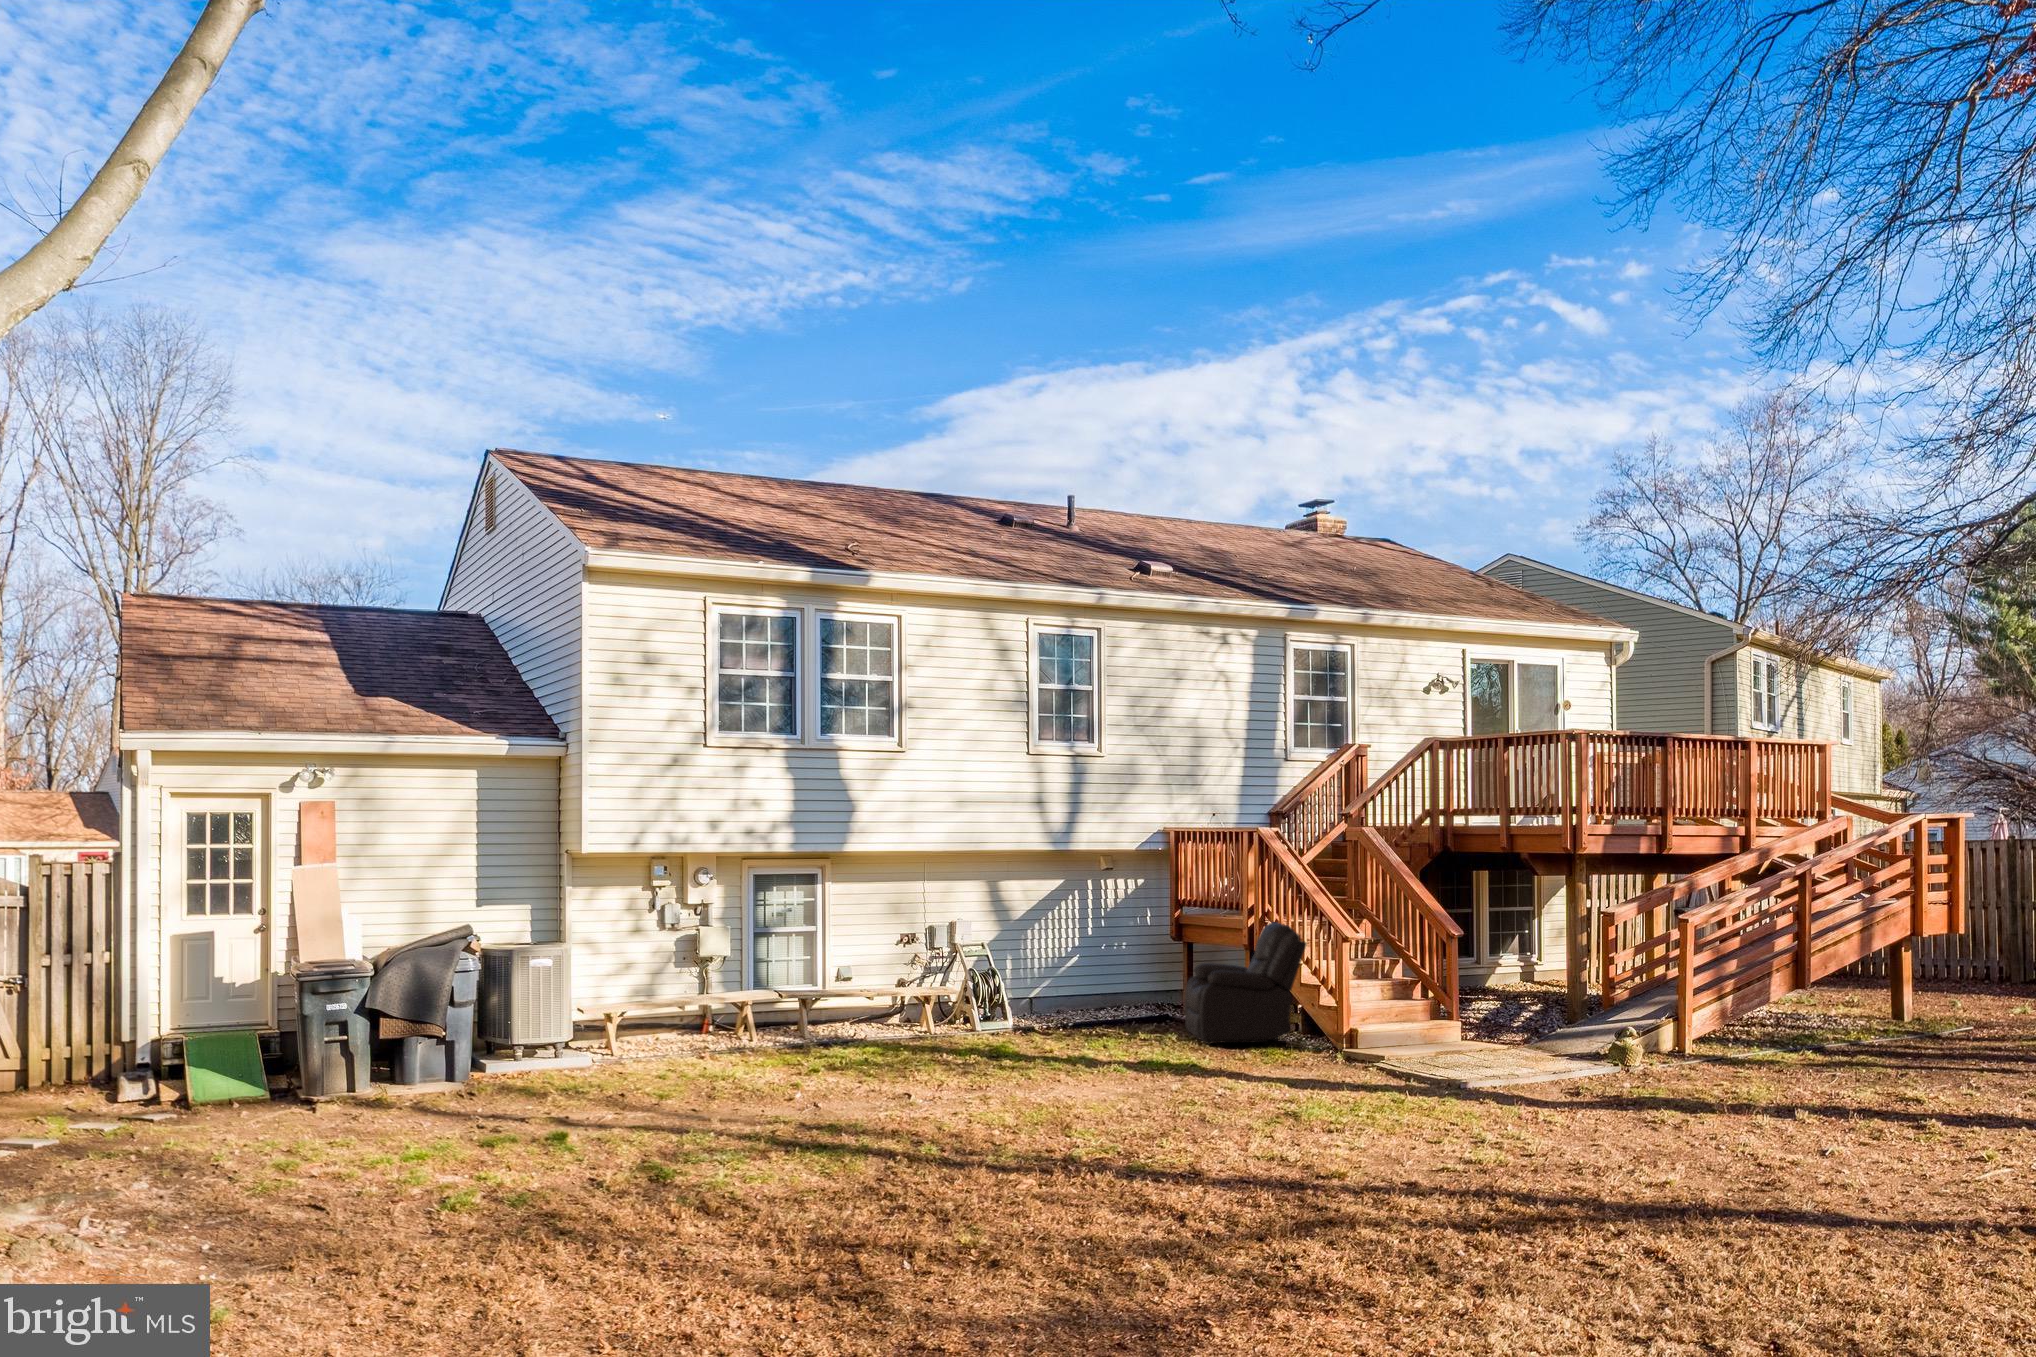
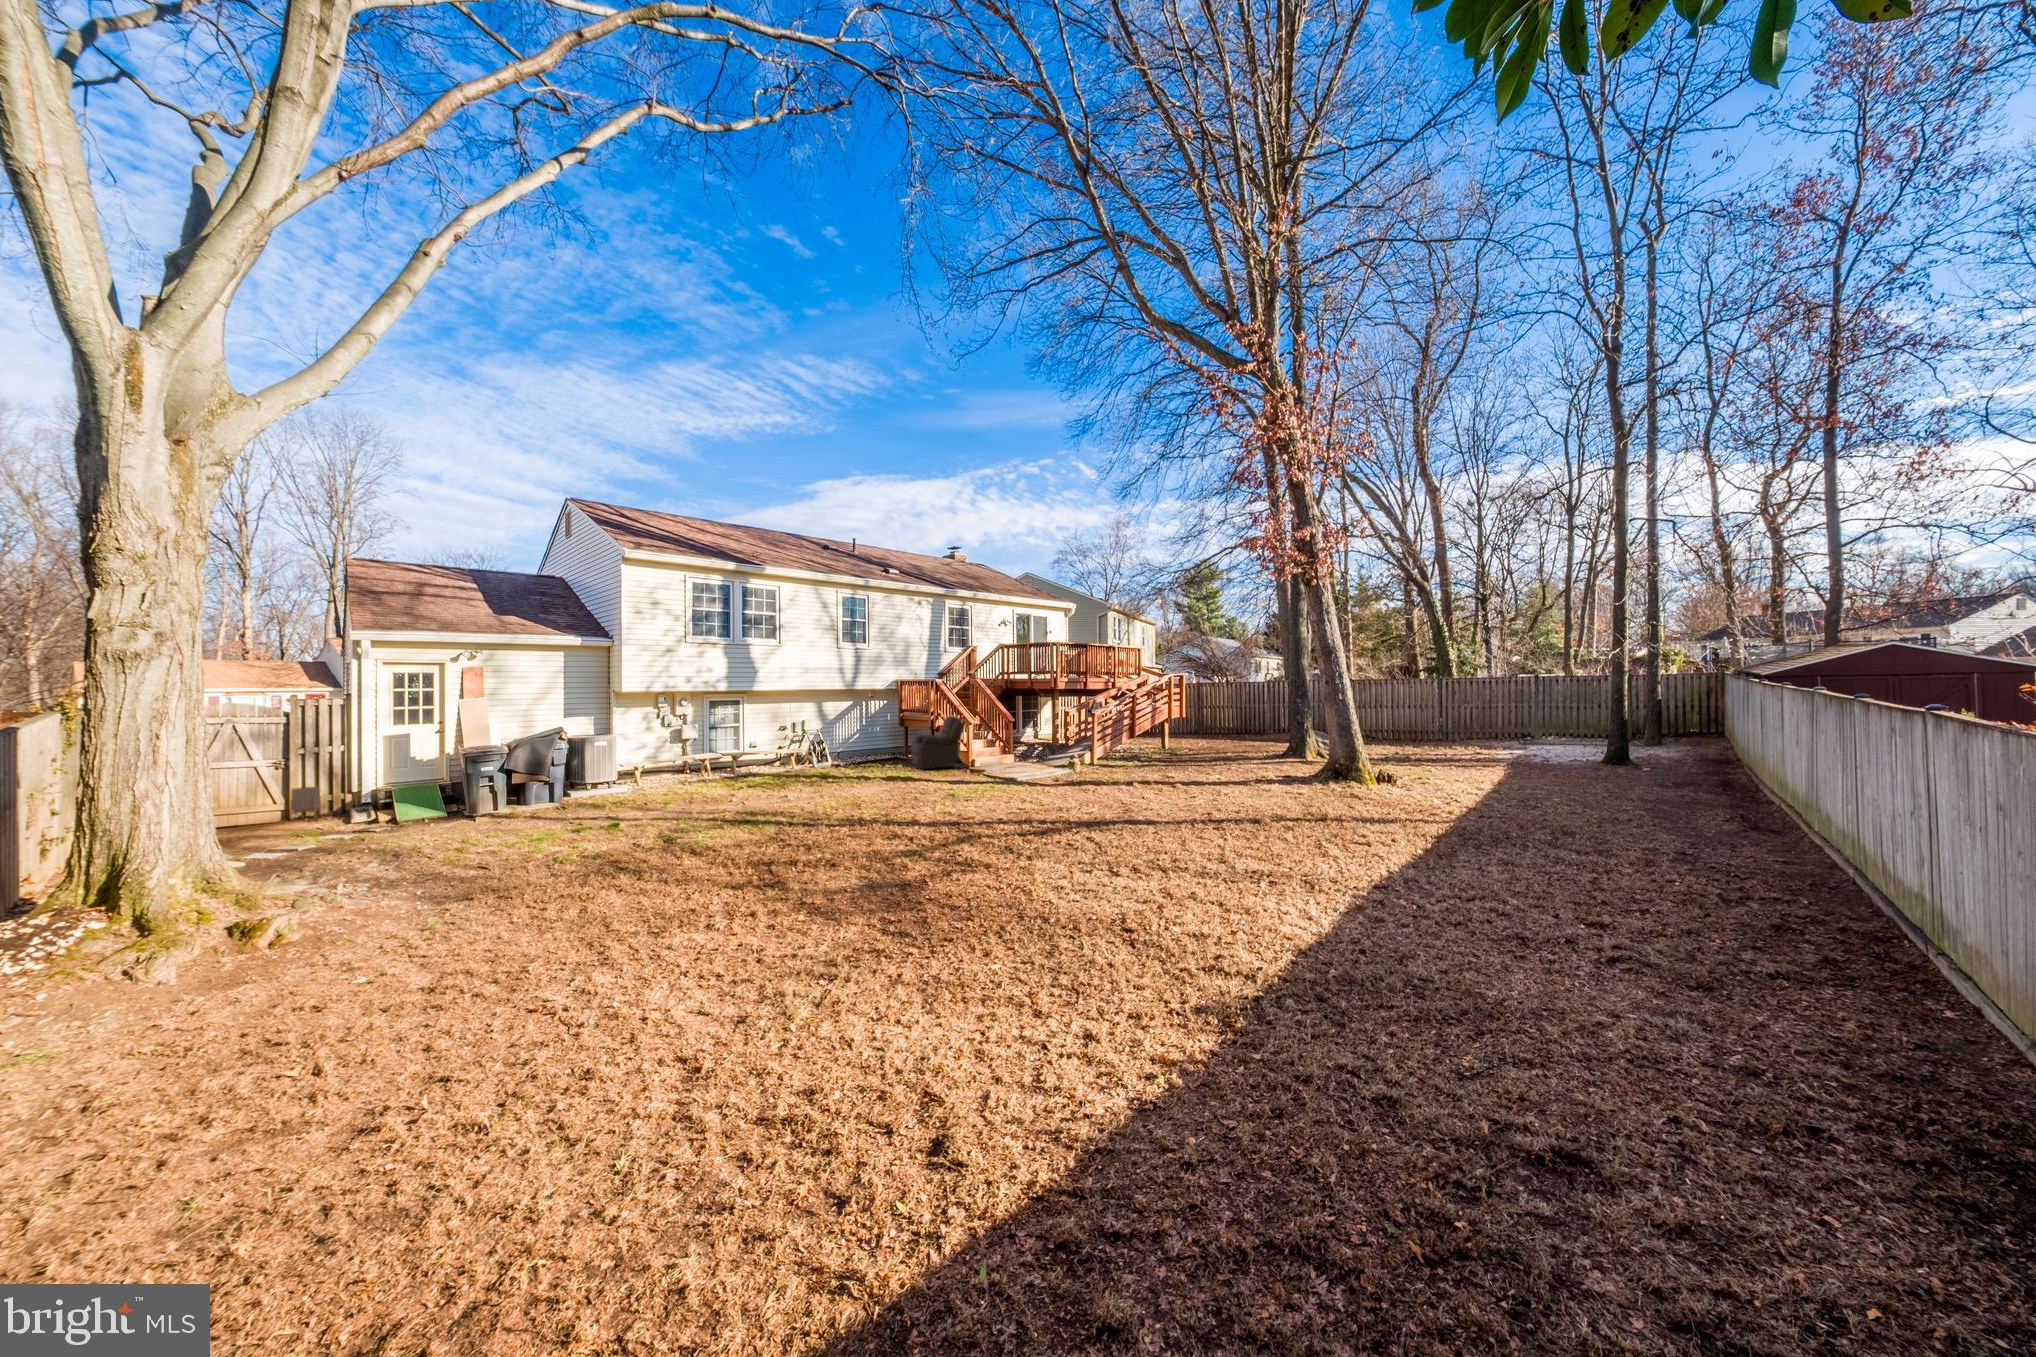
planter: none [18,1030,65,1091] -> present [290,787,321,819]

